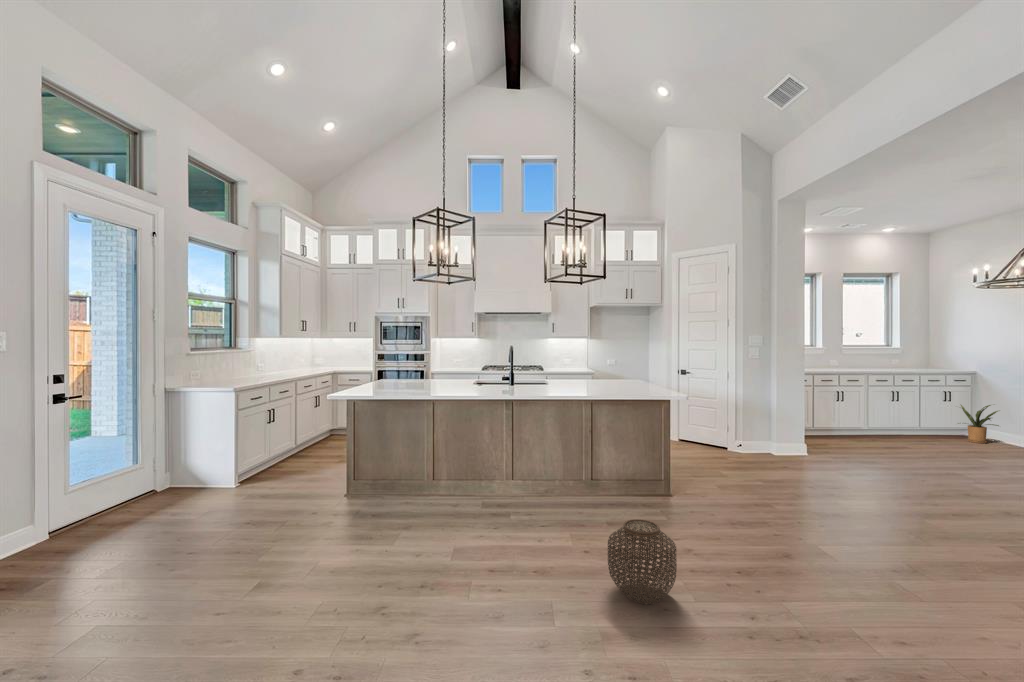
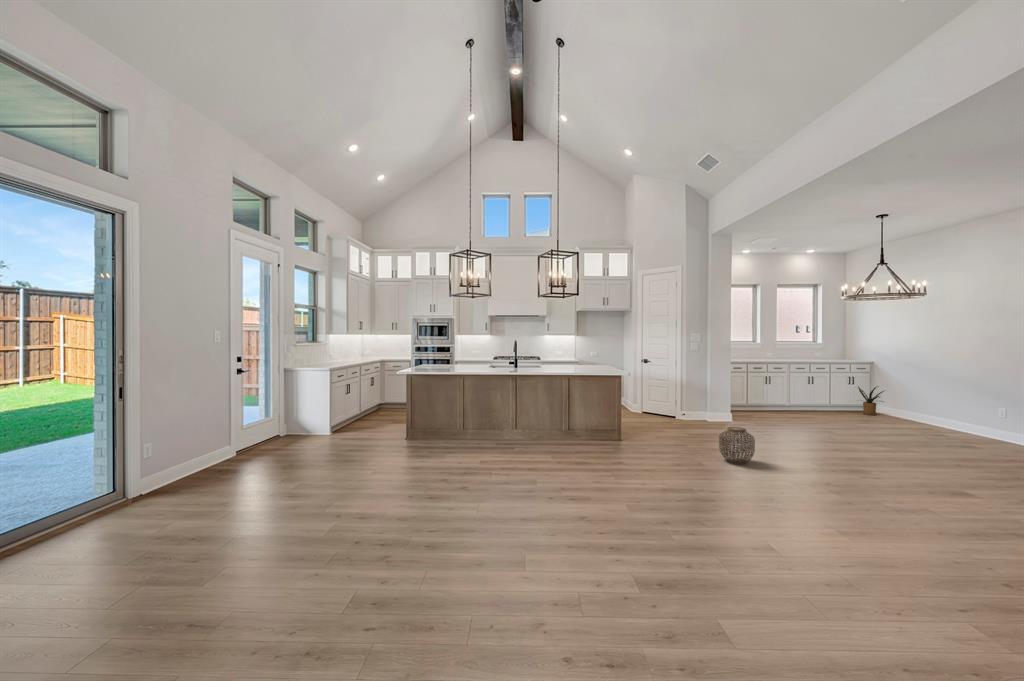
woven basket: present [608,519,677,604] -> present [719,427,755,464]

